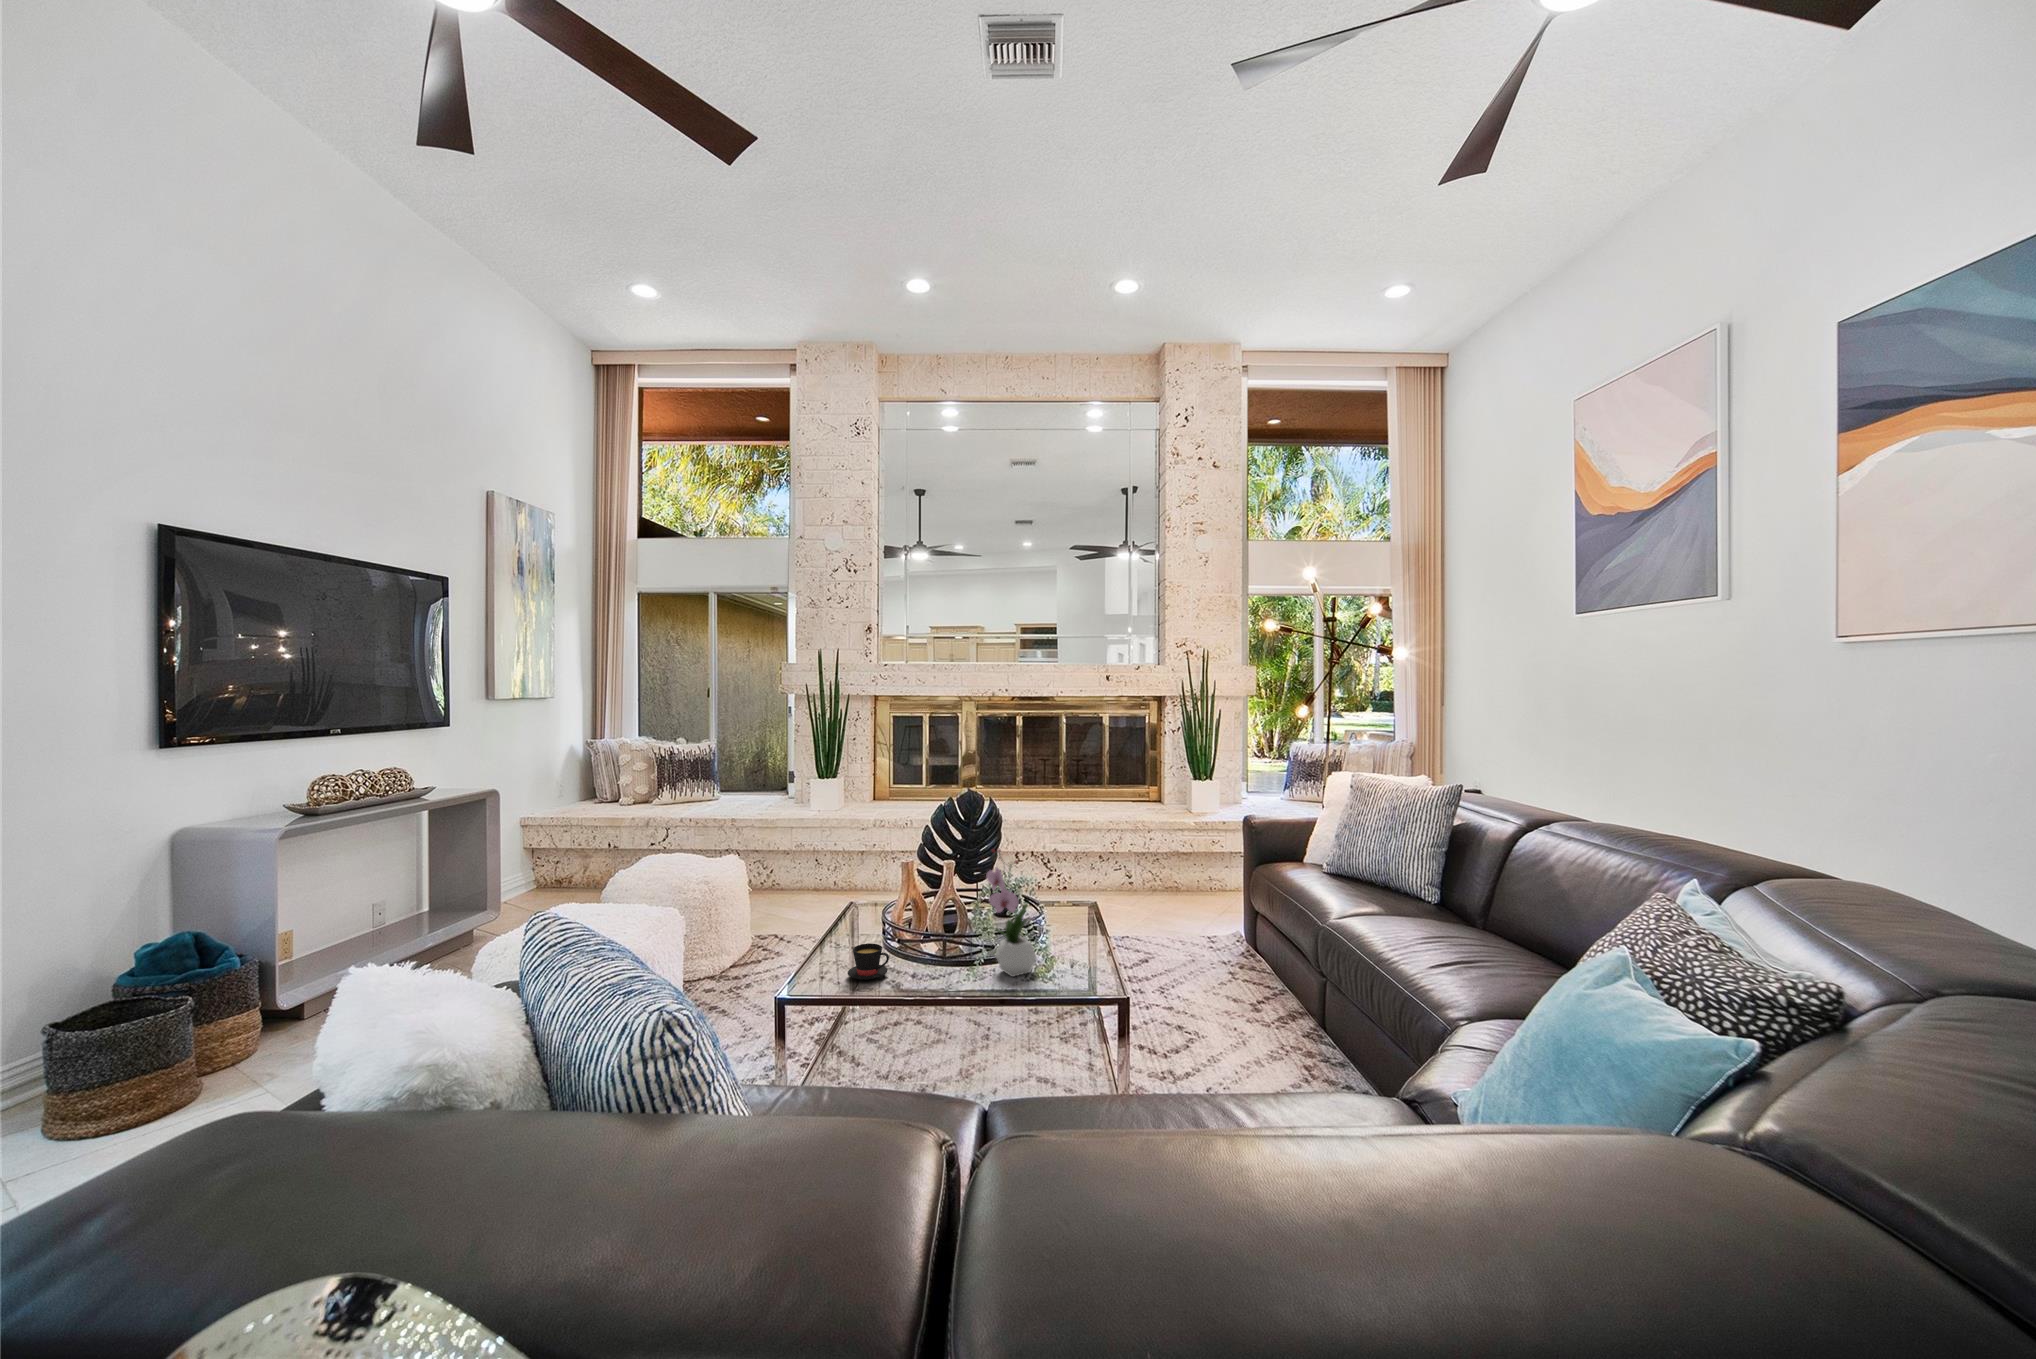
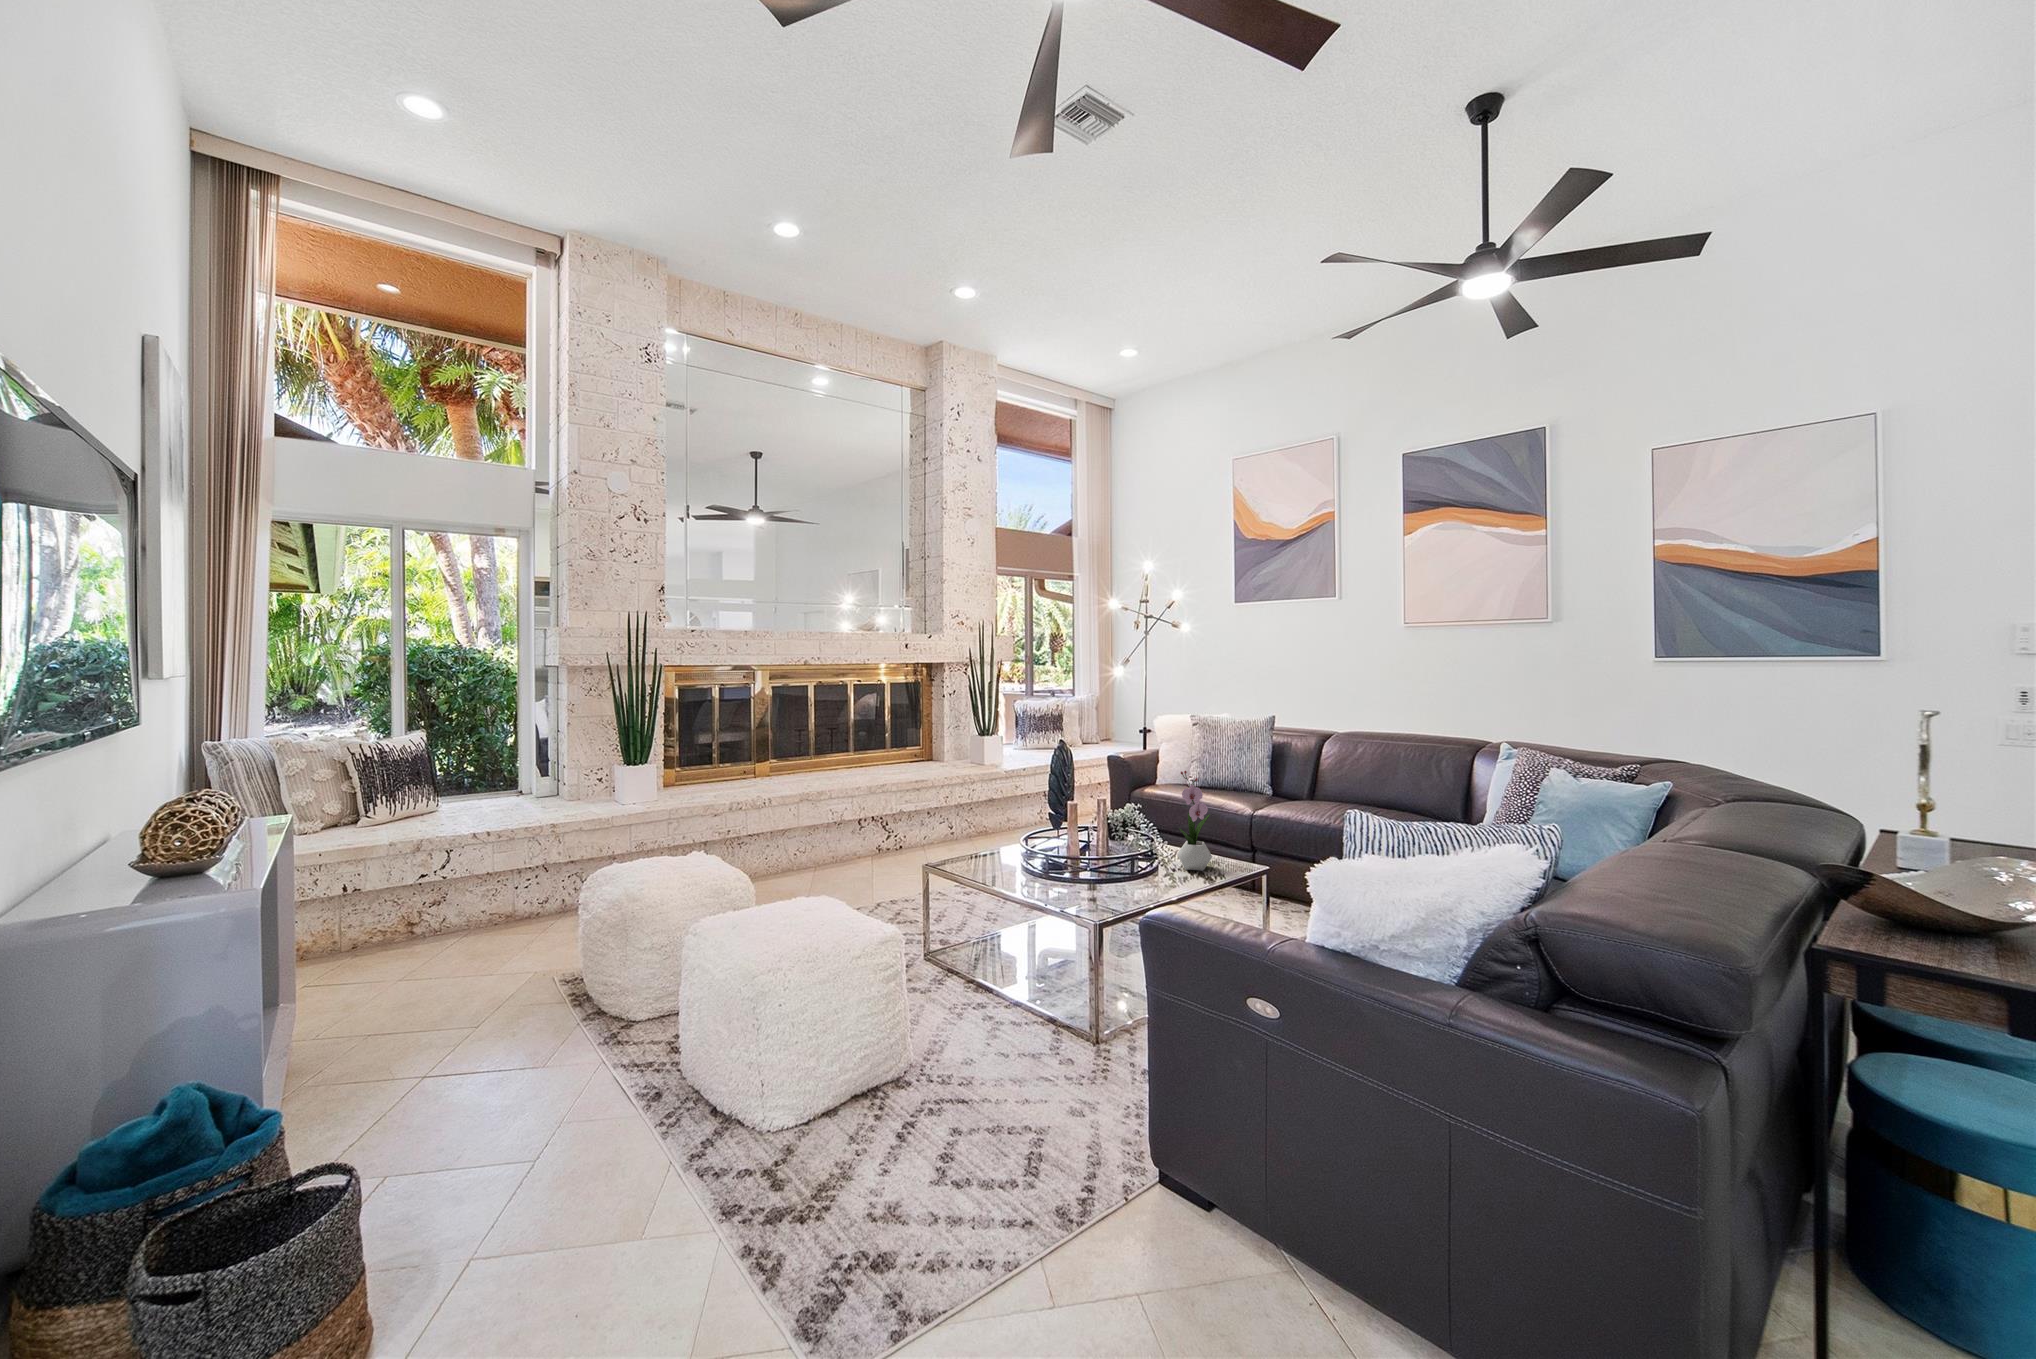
teacup: present [848,944,889,980] -> none [1105,867,1140,898]

